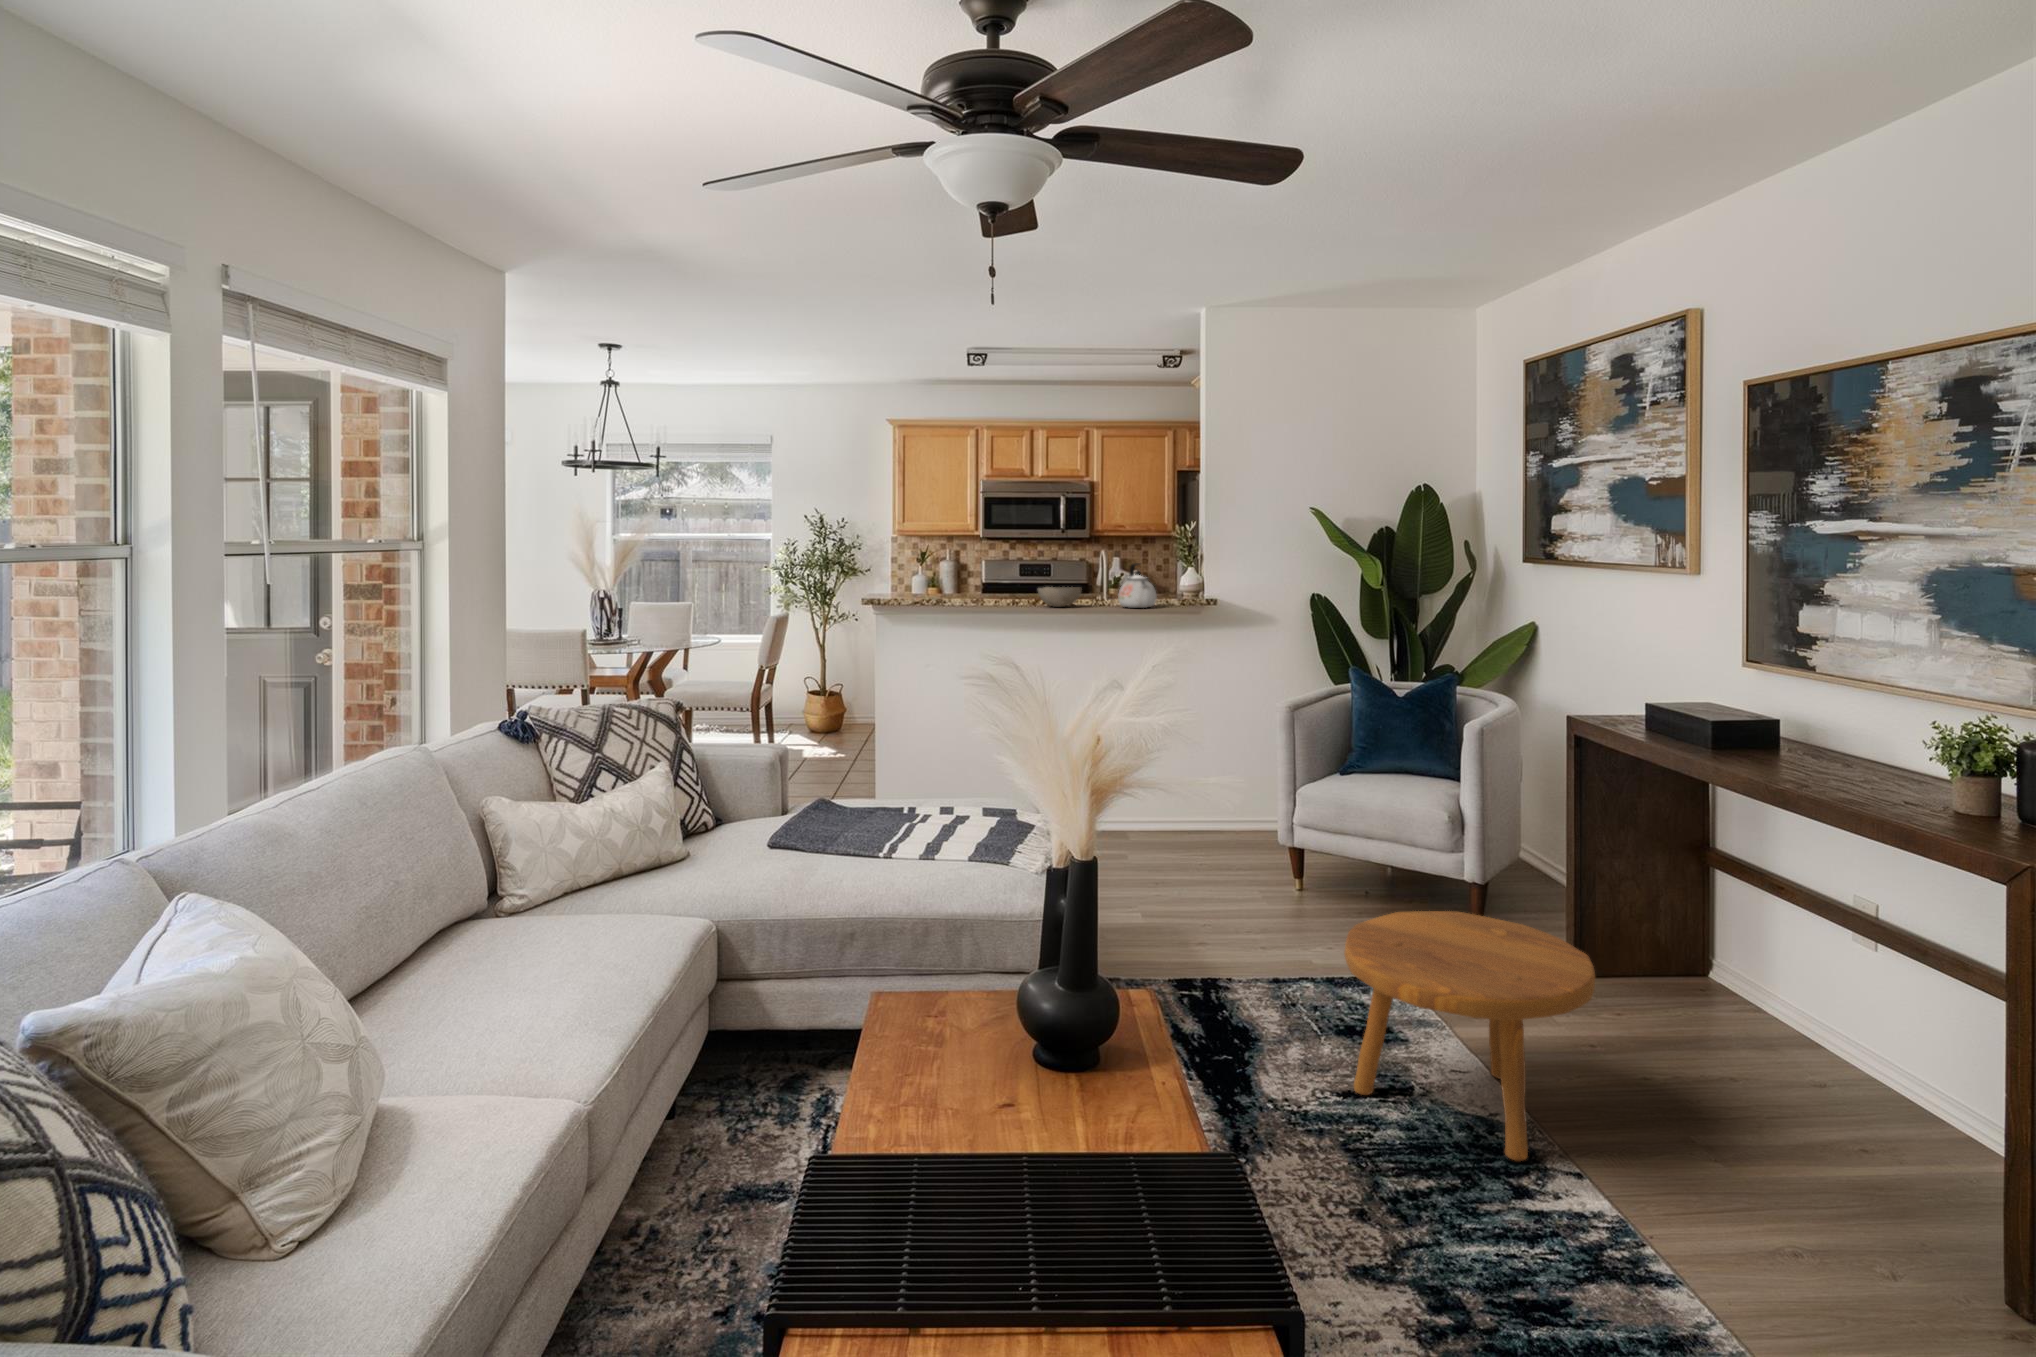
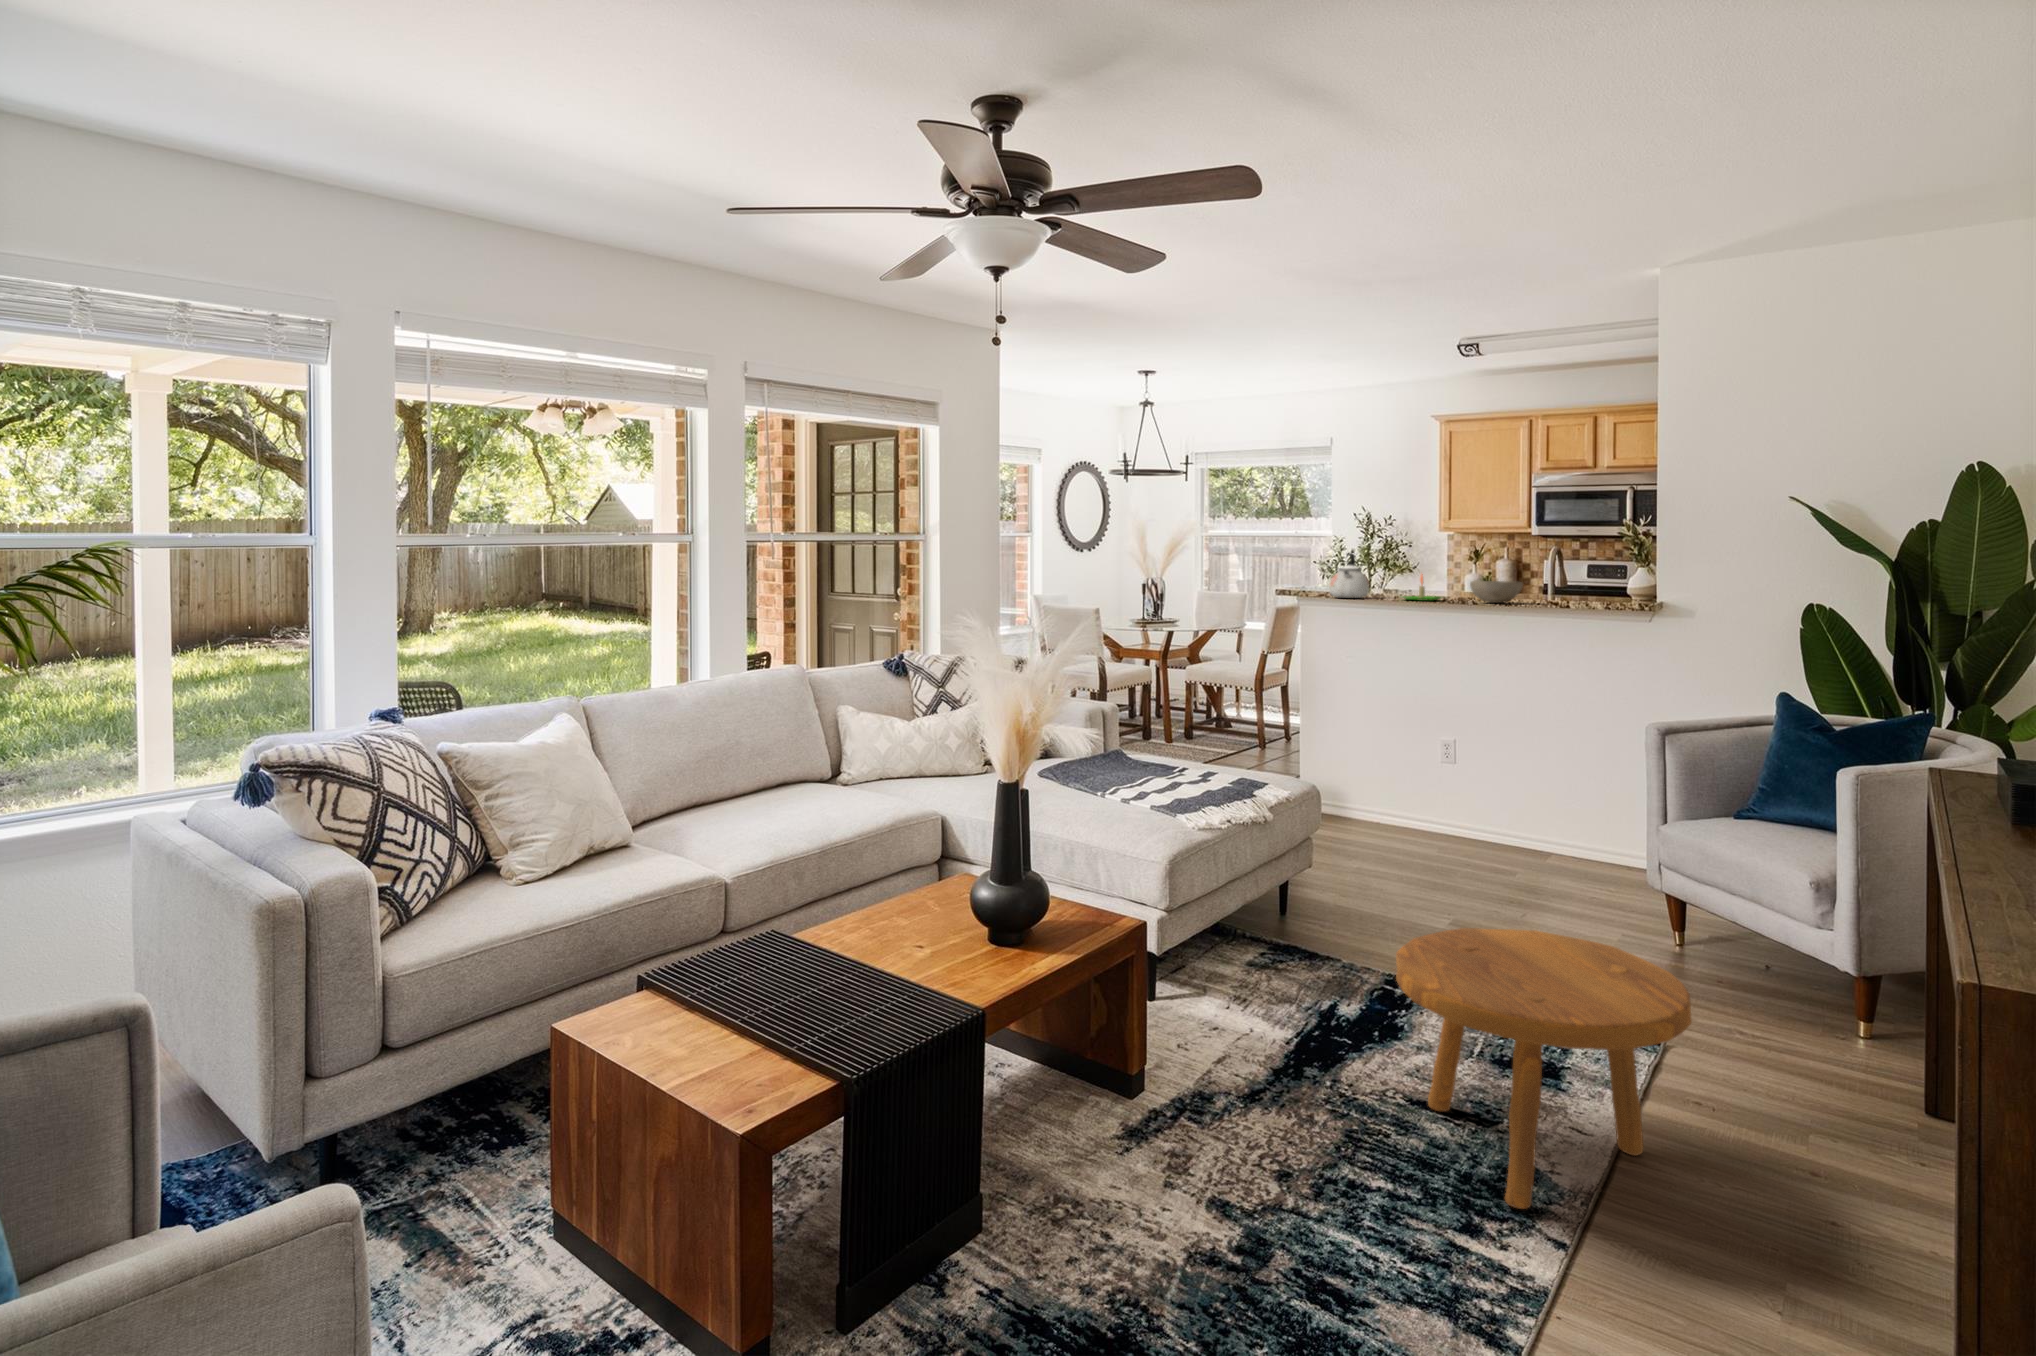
kettle: present [1118,563,1157,608] -> present [1329,553,1369,598]
candle: none [970,580,1010,607] -> present [1402,574,1441,601]

